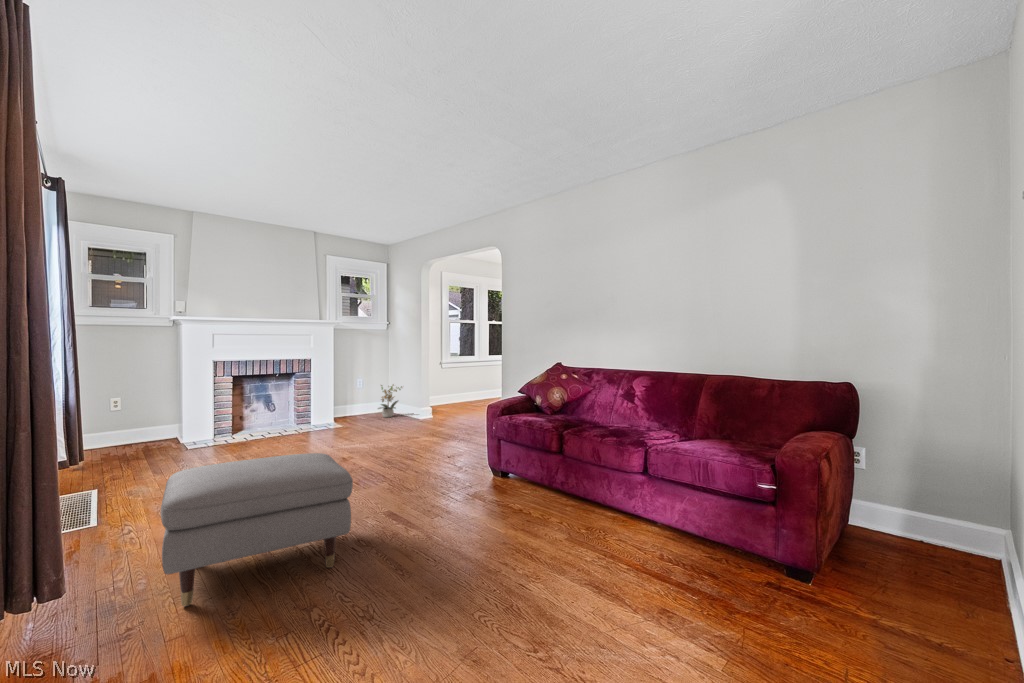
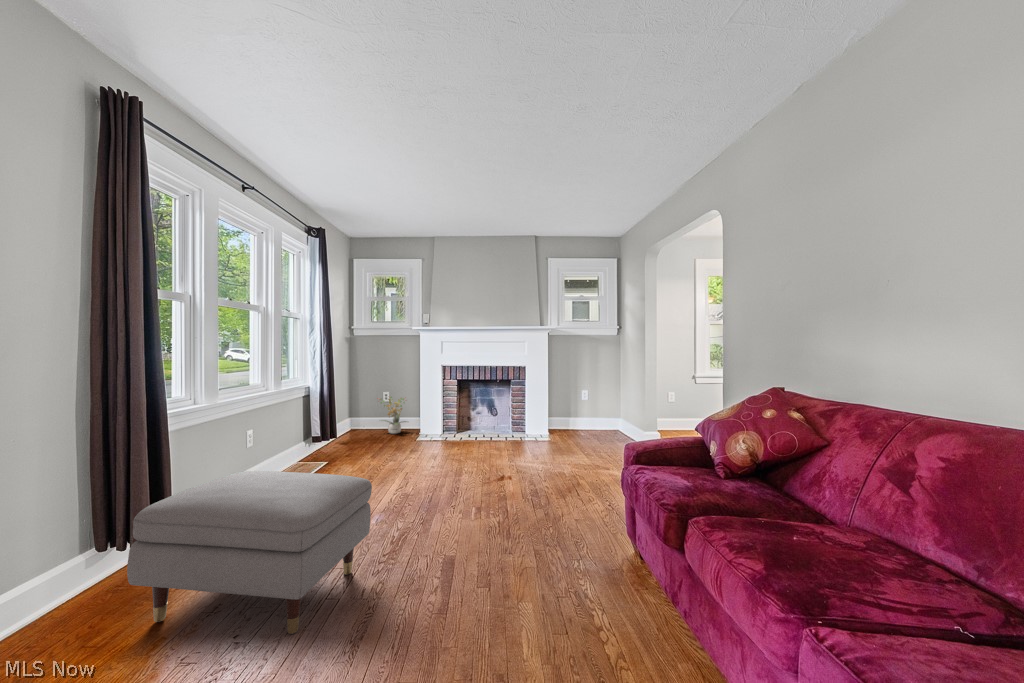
potted plant: present [378,385,402,417] -> present [380,397,407,434]

